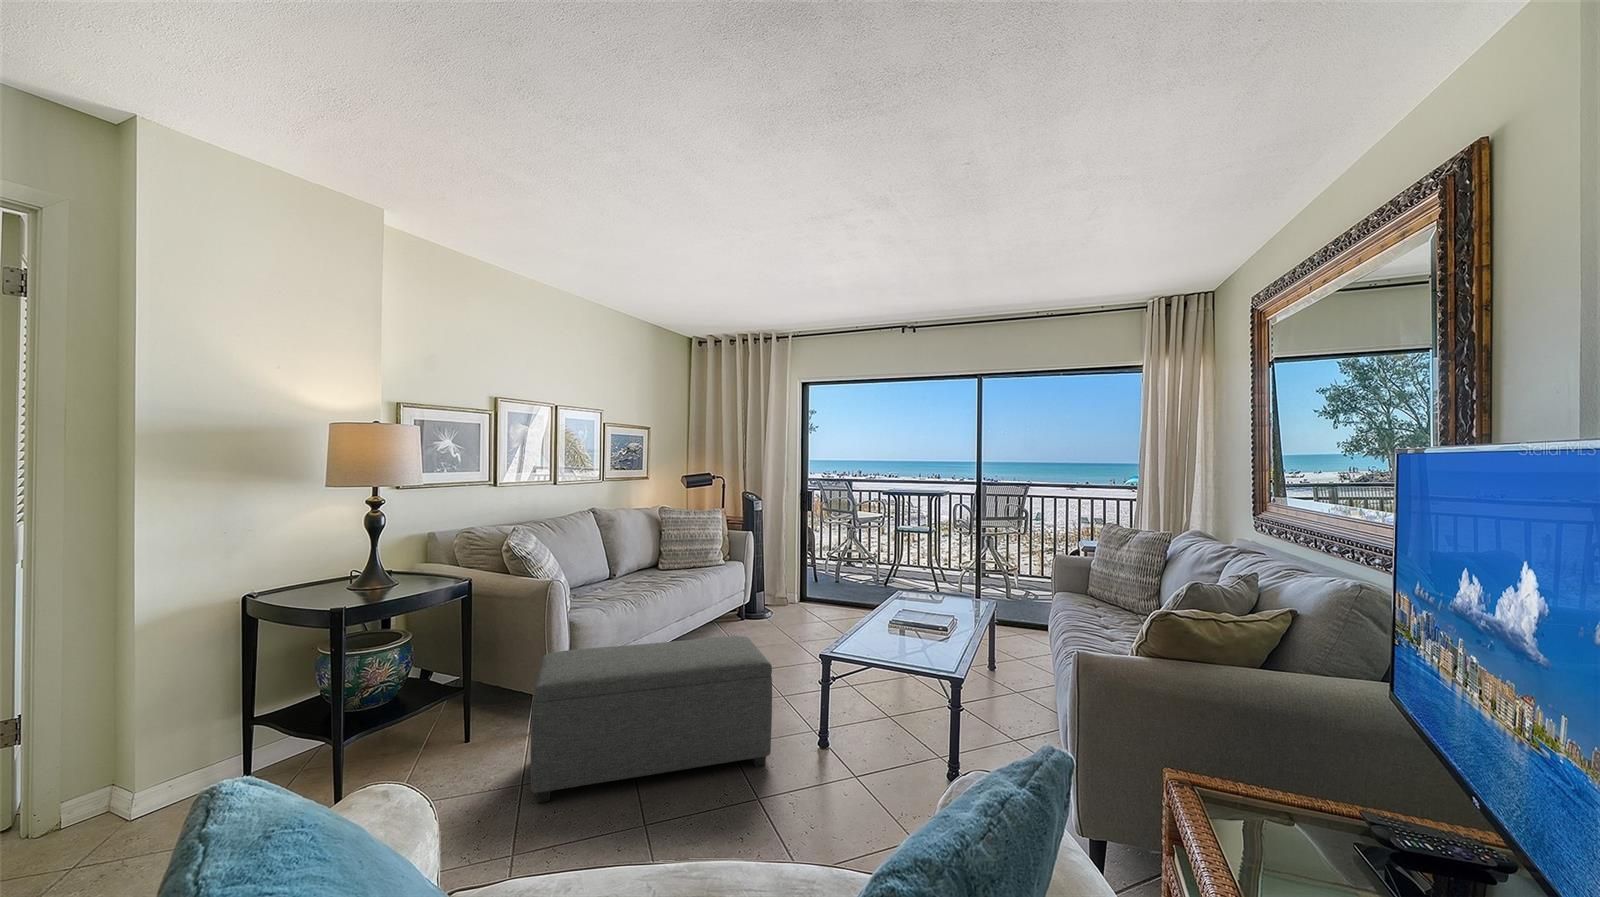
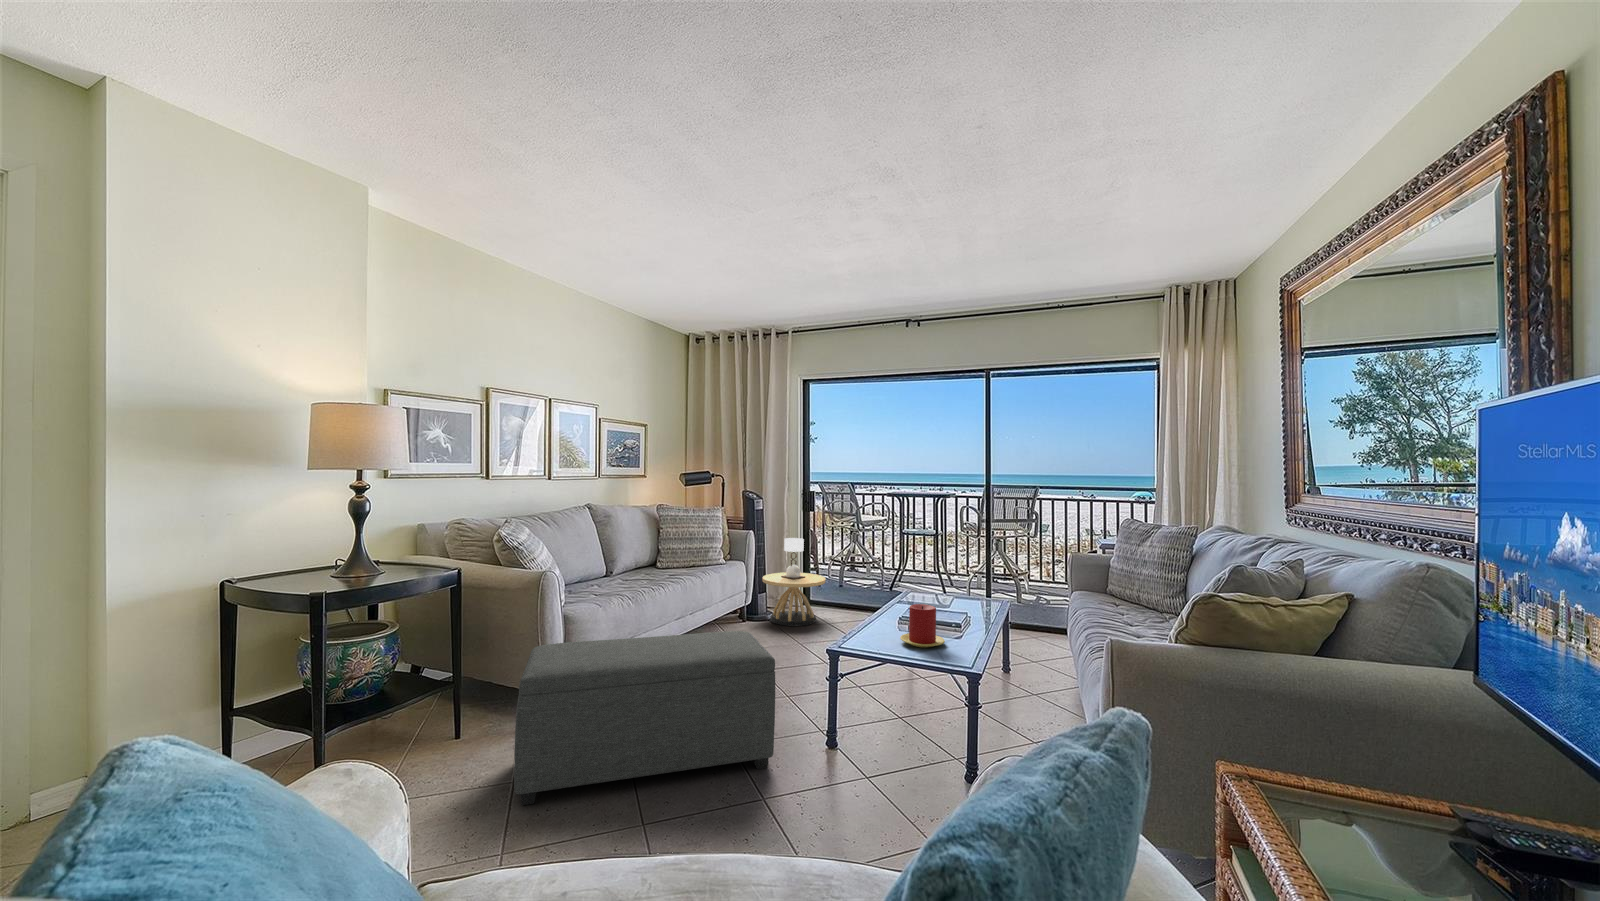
side table: none [760,539,821,624] -> present [762,538,826,626]
candle: none [890,611,931,652] -> present [900,604,945,647]

